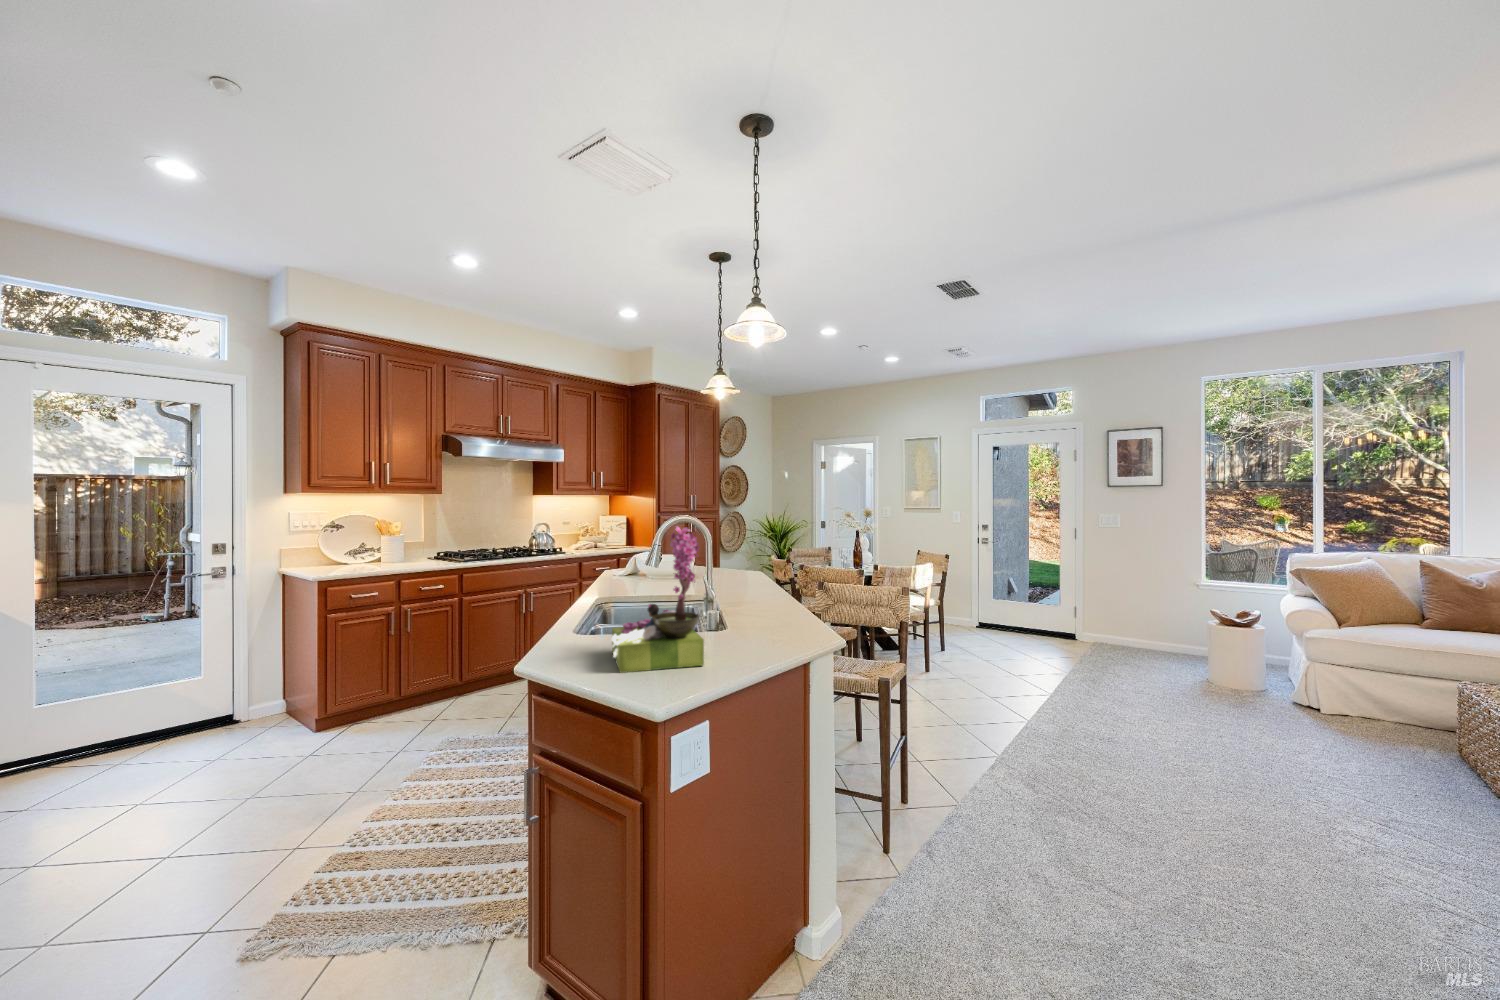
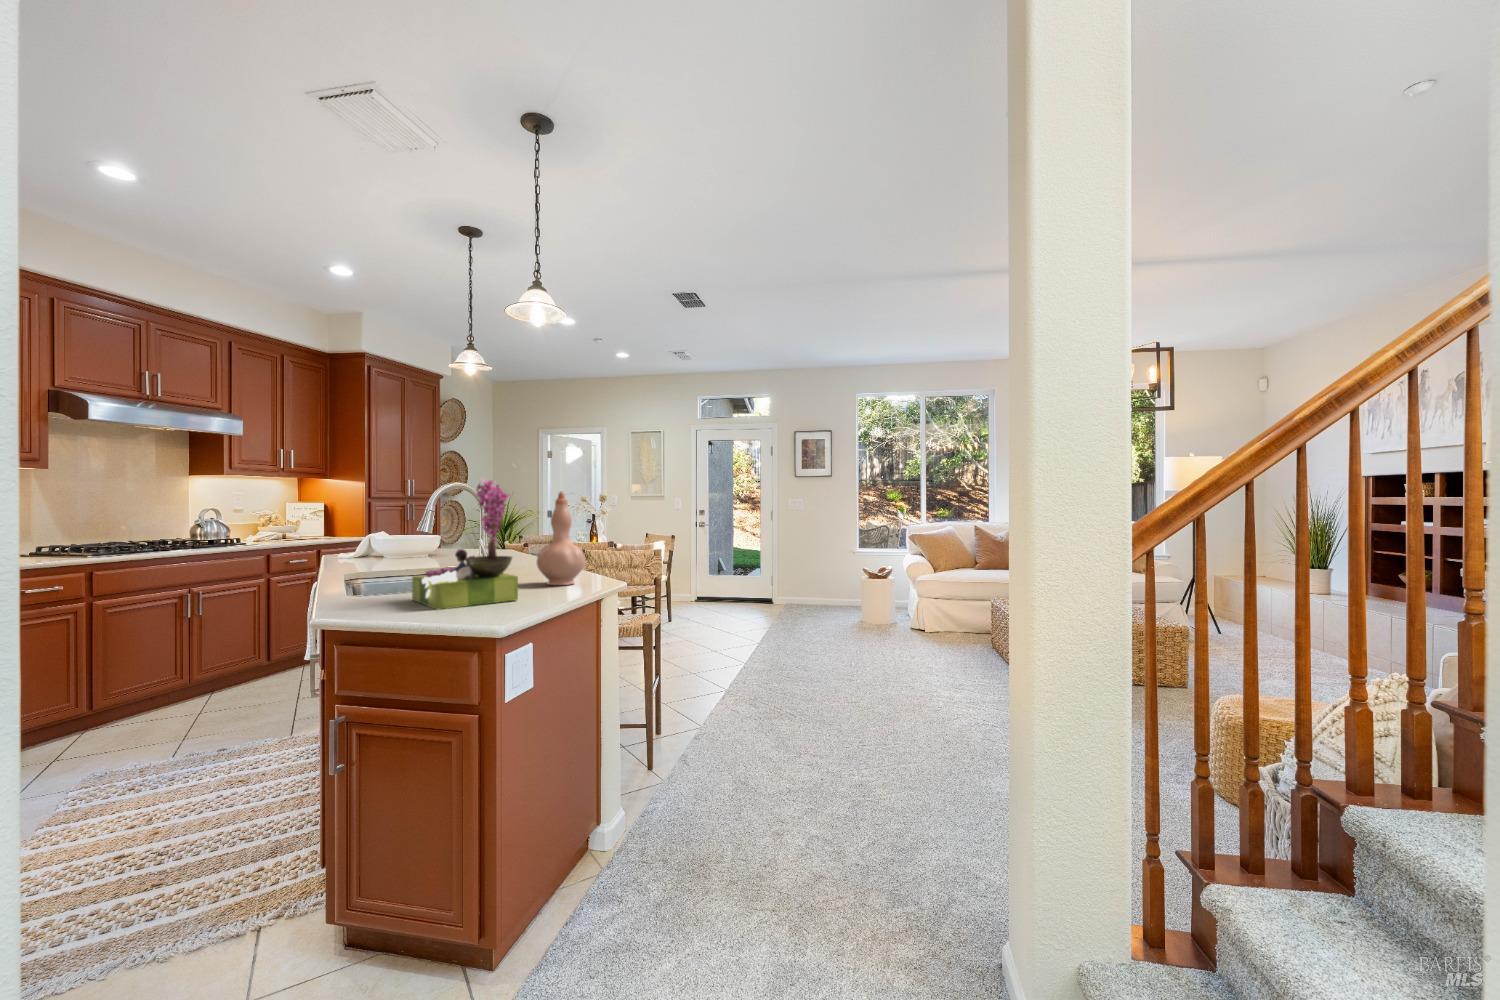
vase: none [742,534,794,641] -> present [537,492,585,585]

